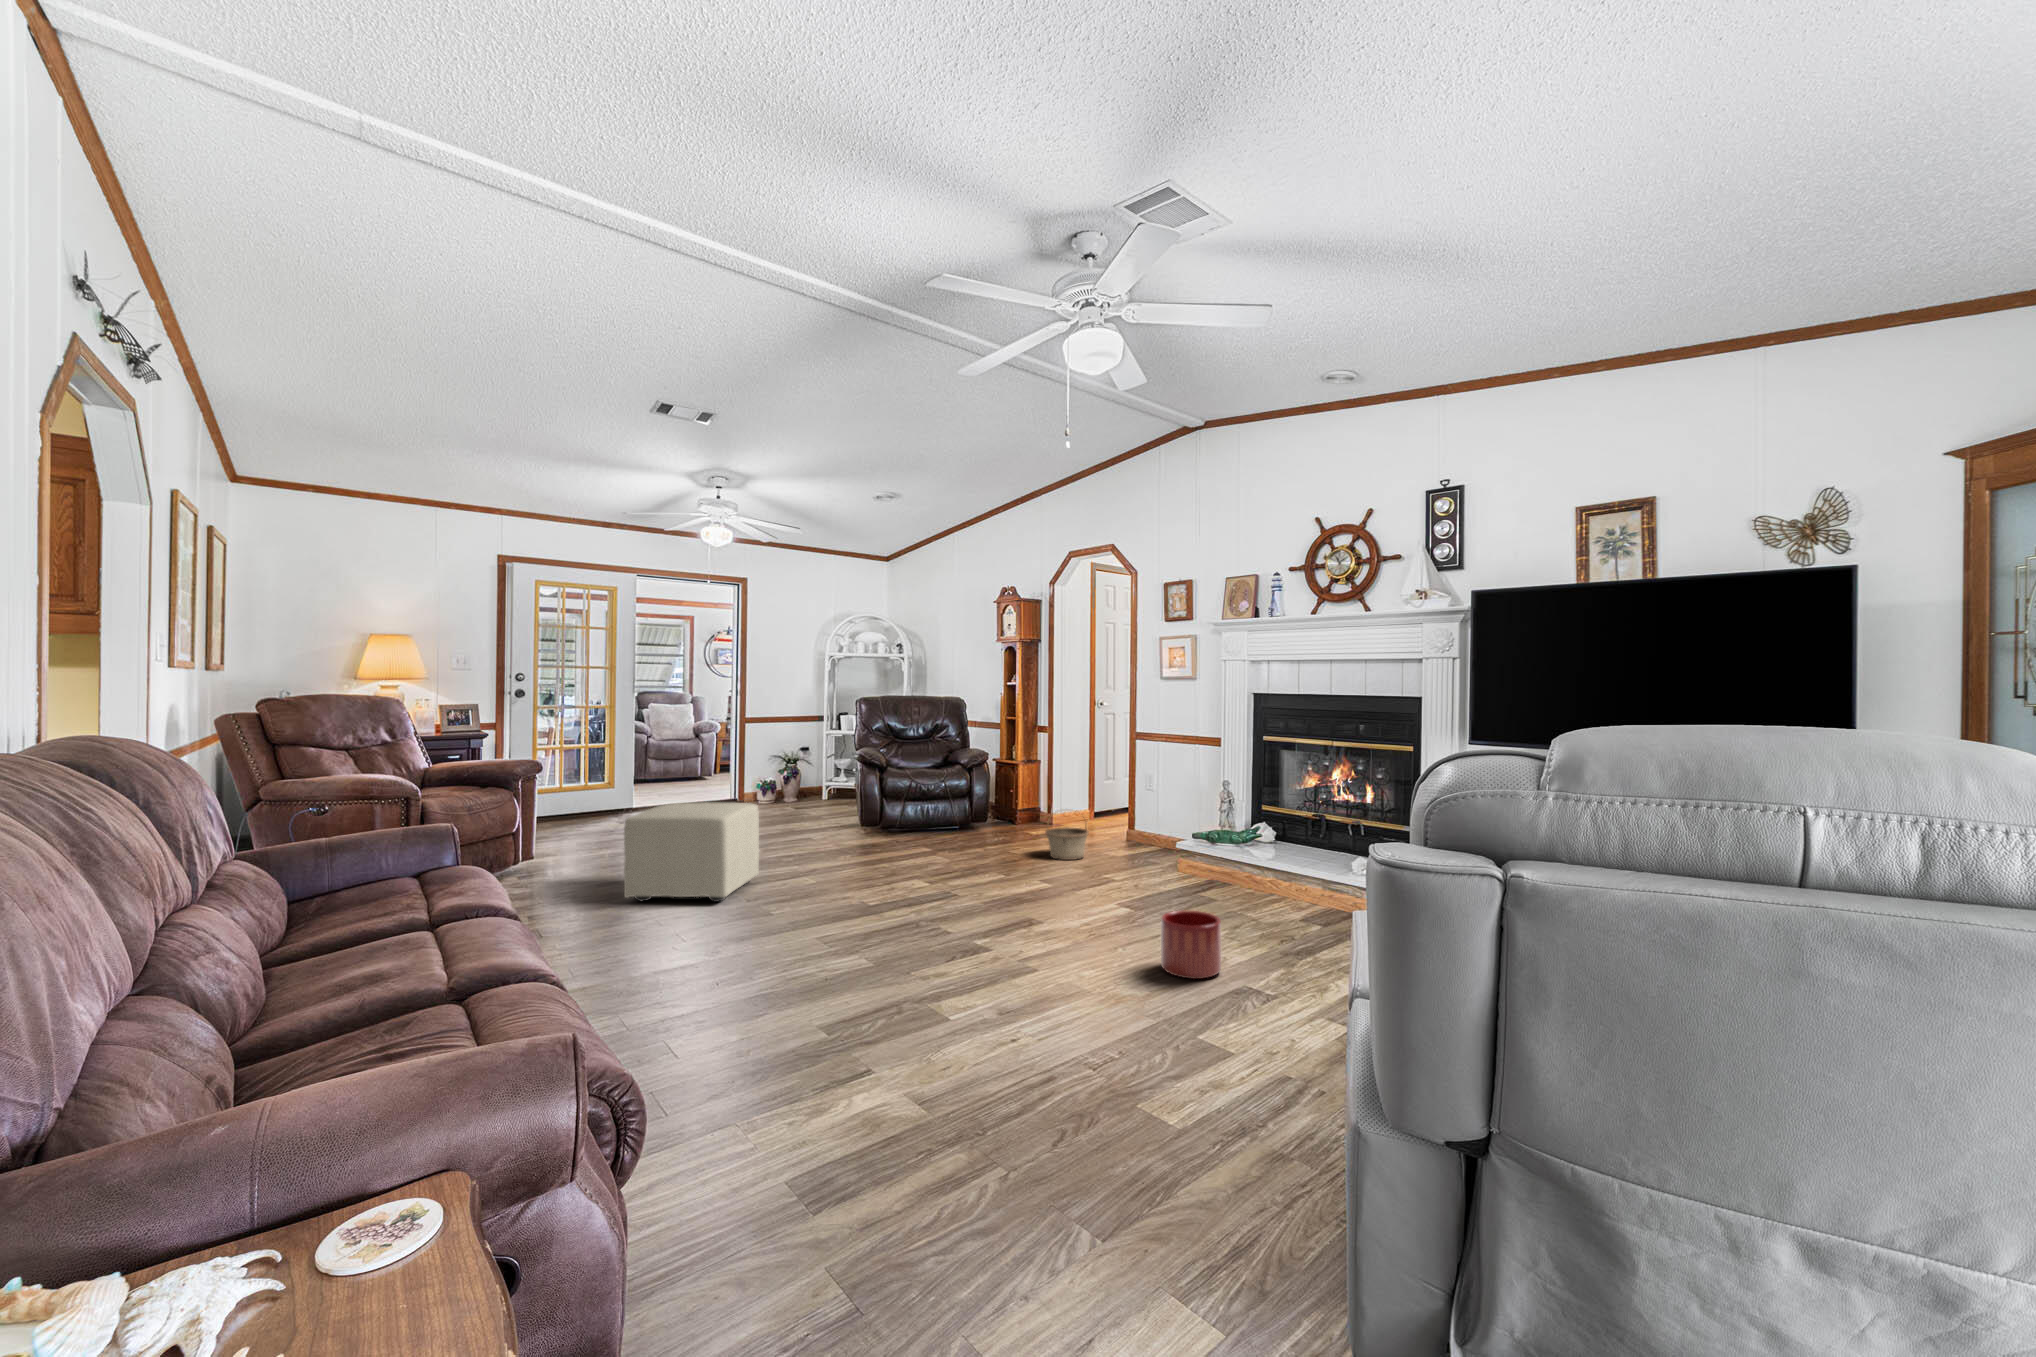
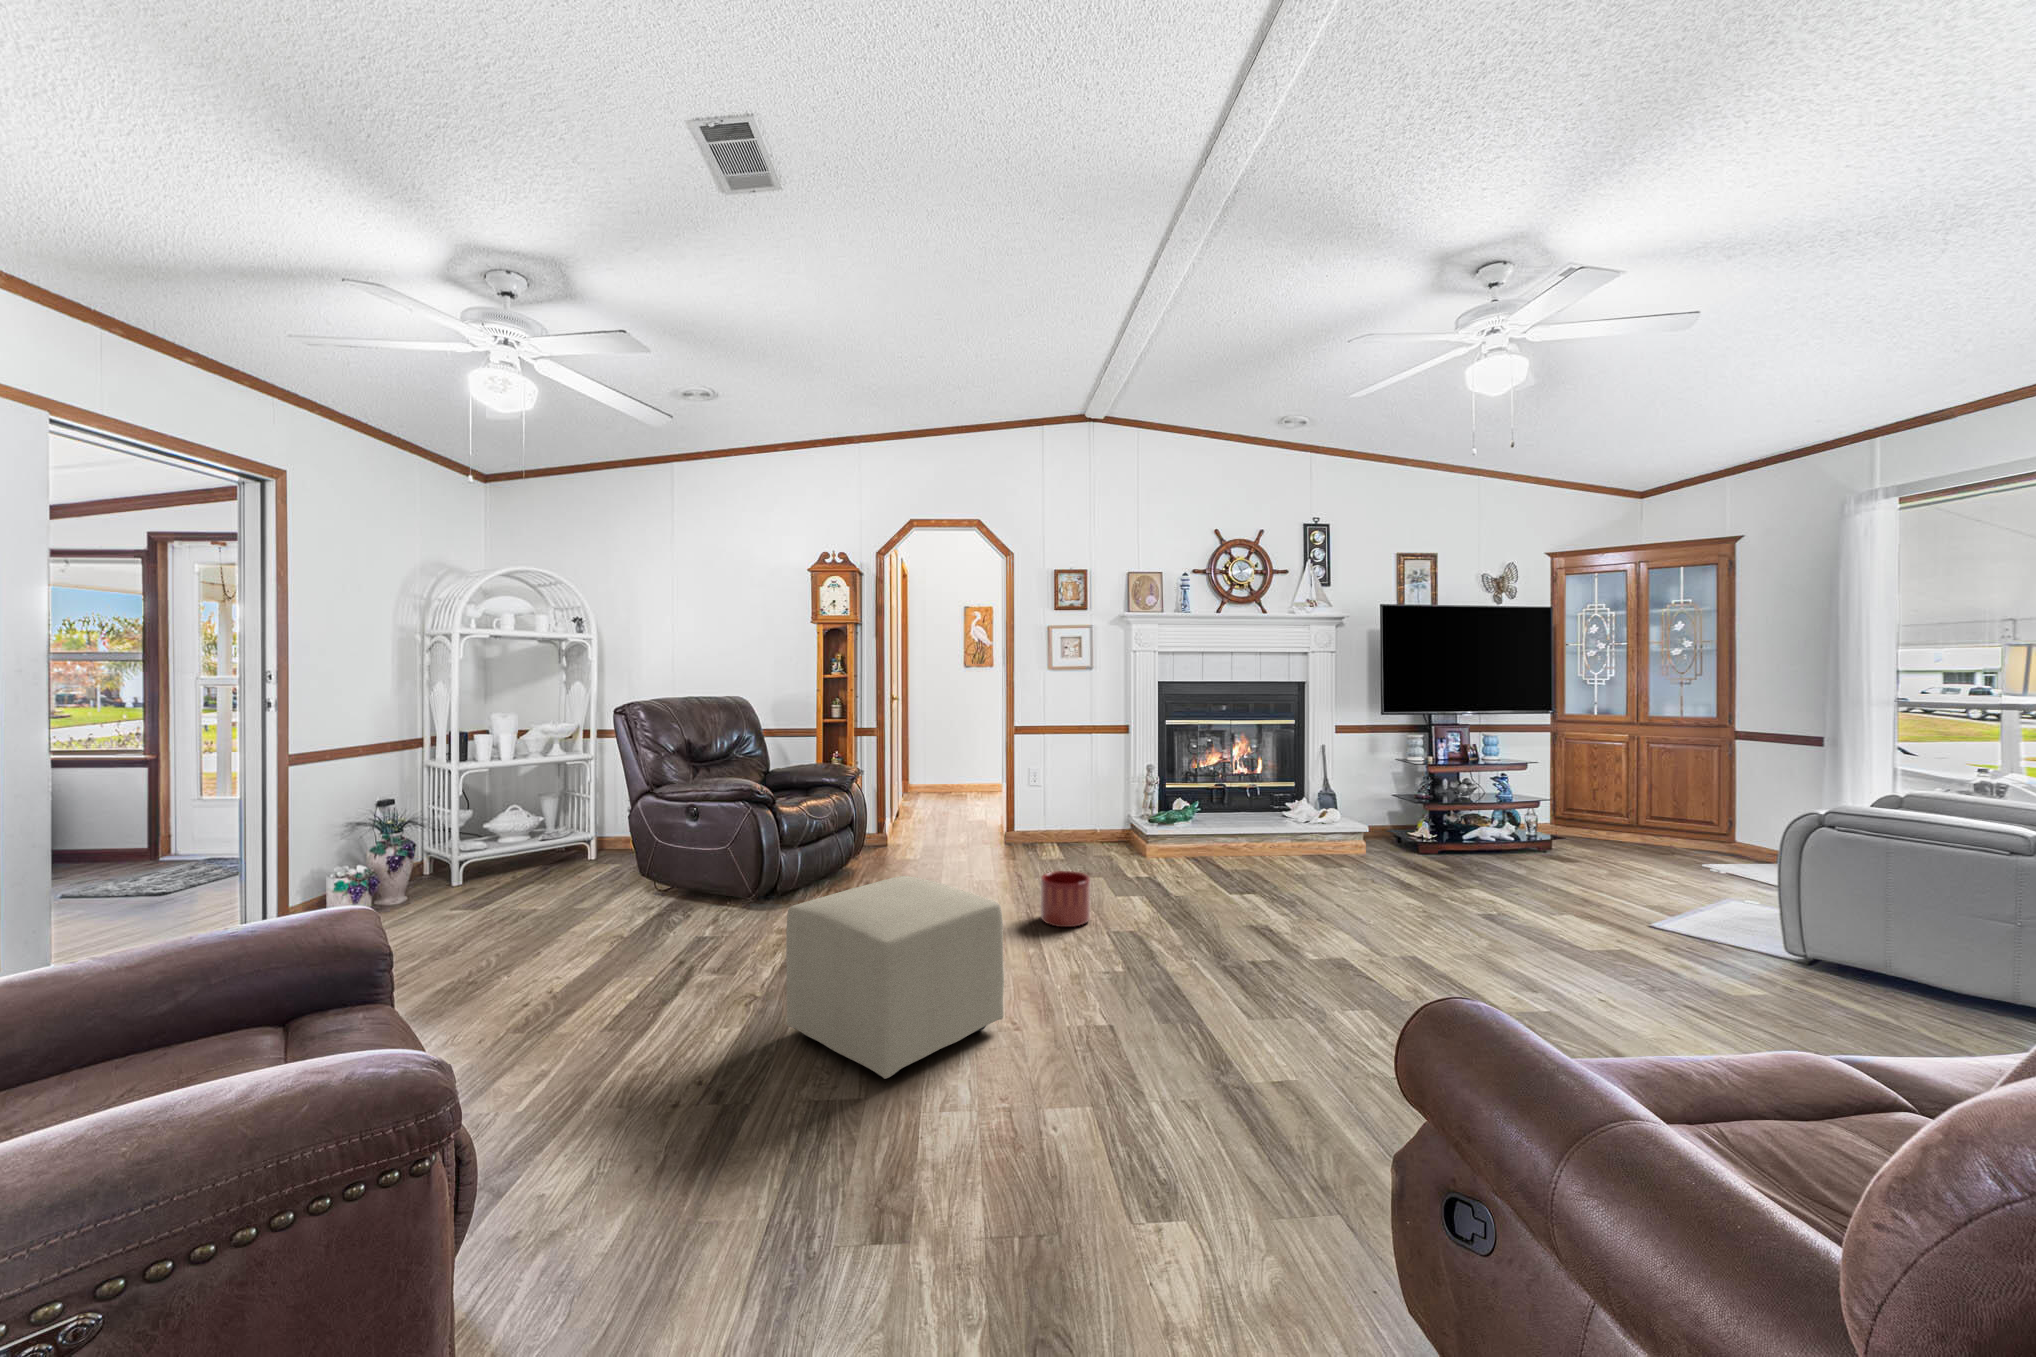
basket: present [1046,813,1088,860] -> none [1017,813,1065,868]
planter: present [1161,910,1221,979] -> present [1041,871,1090,927]

